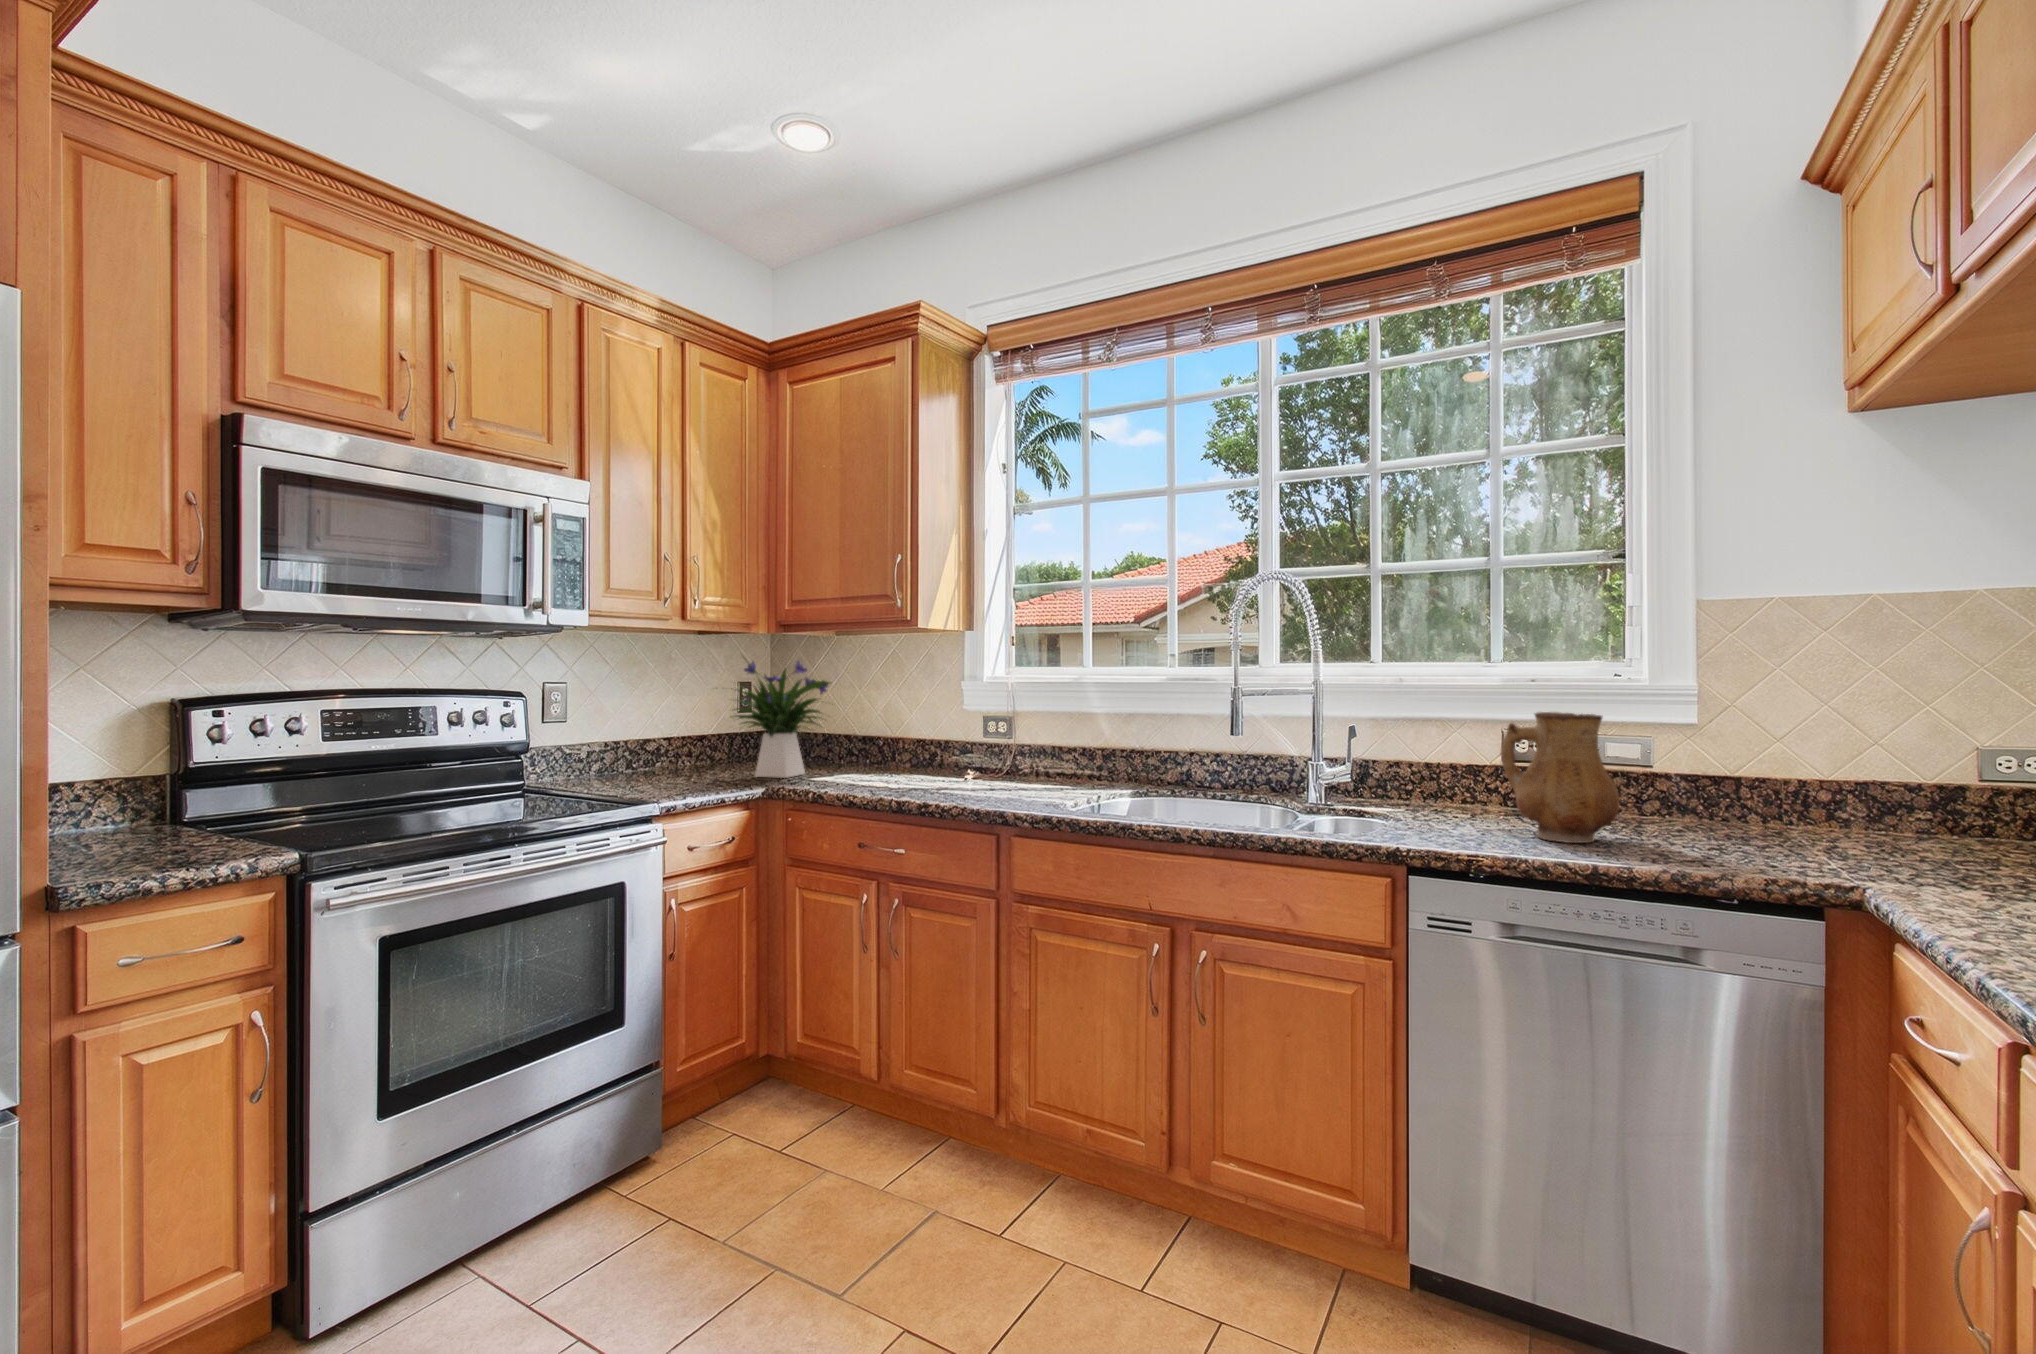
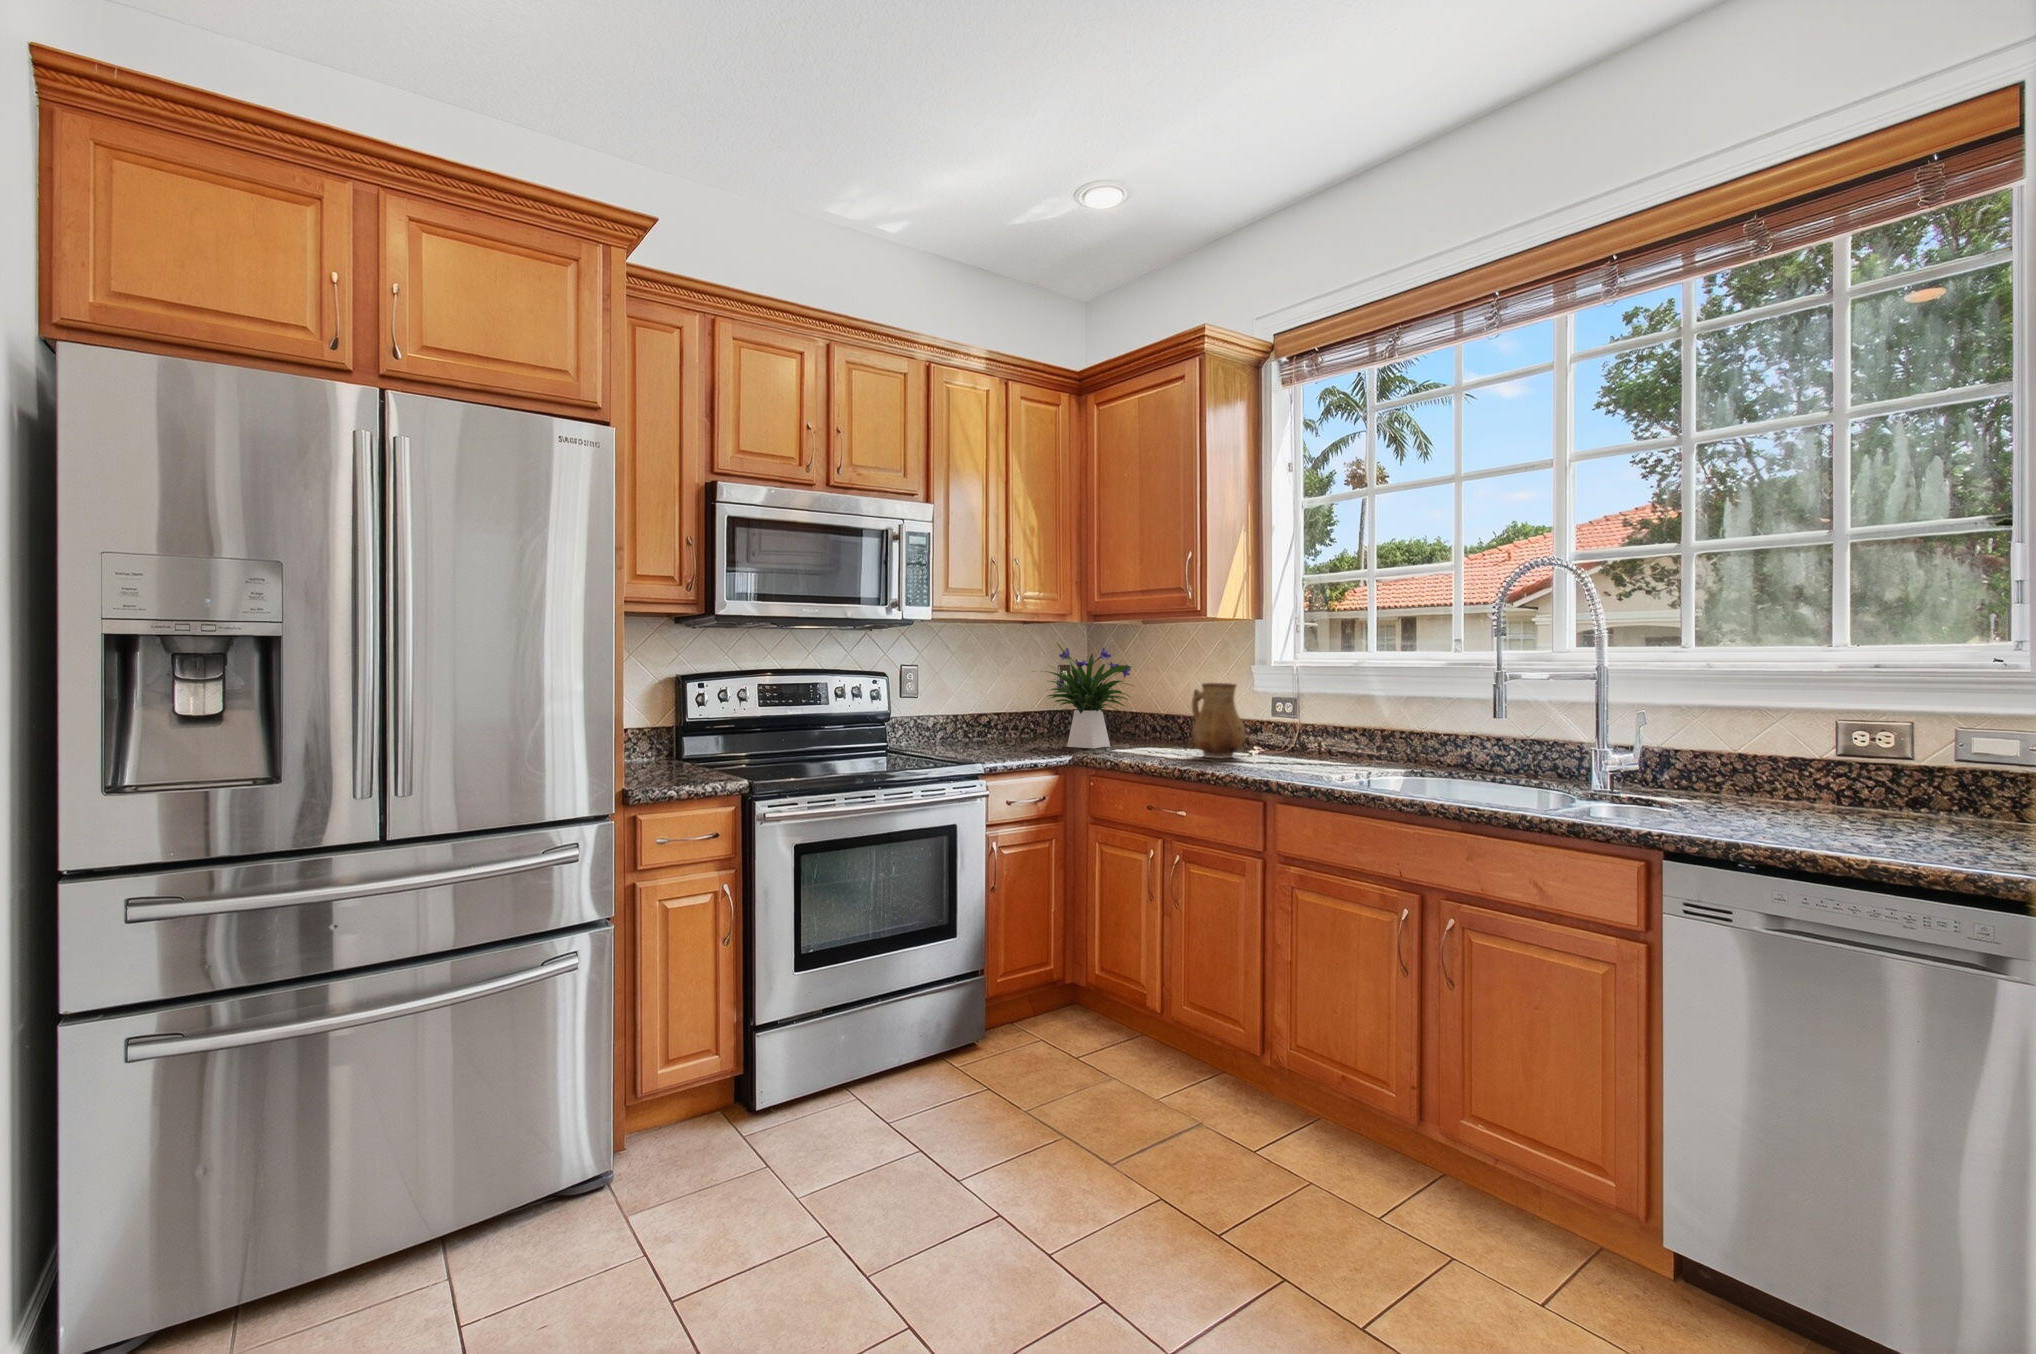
ceramic pitcher: present [1501,712,1619,843] -> present [1192,683,1245,758]

